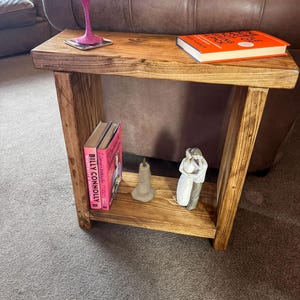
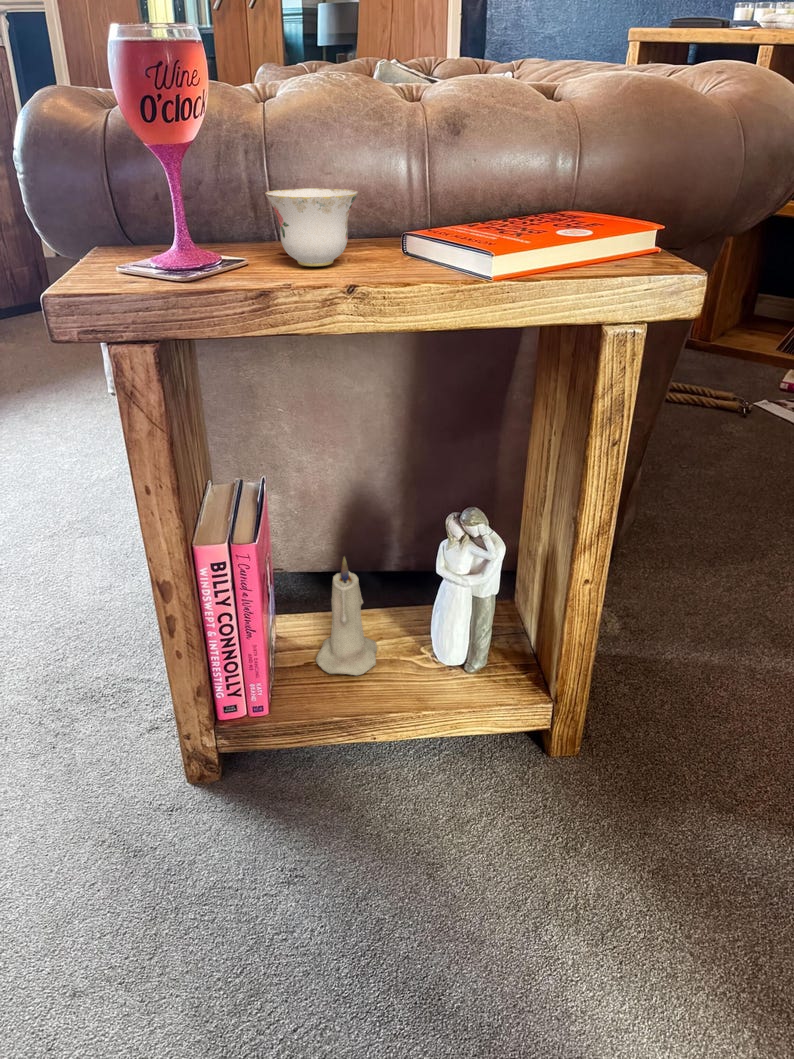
teacup: none [119,15,157,48] -> present [265,188,358,266]

